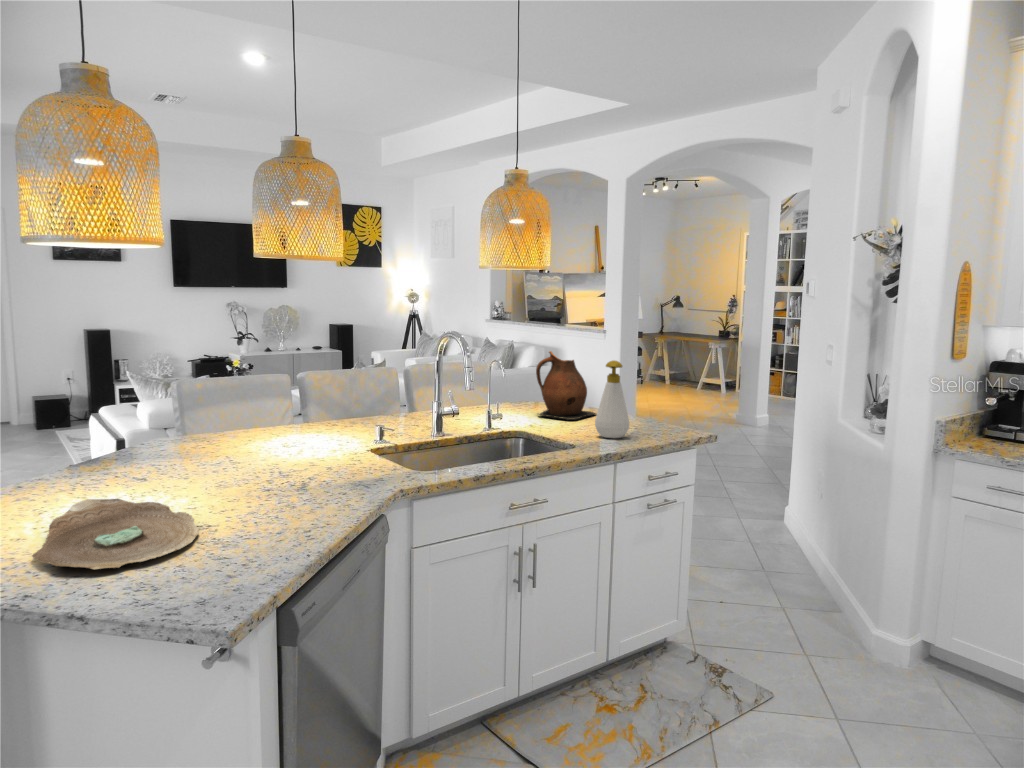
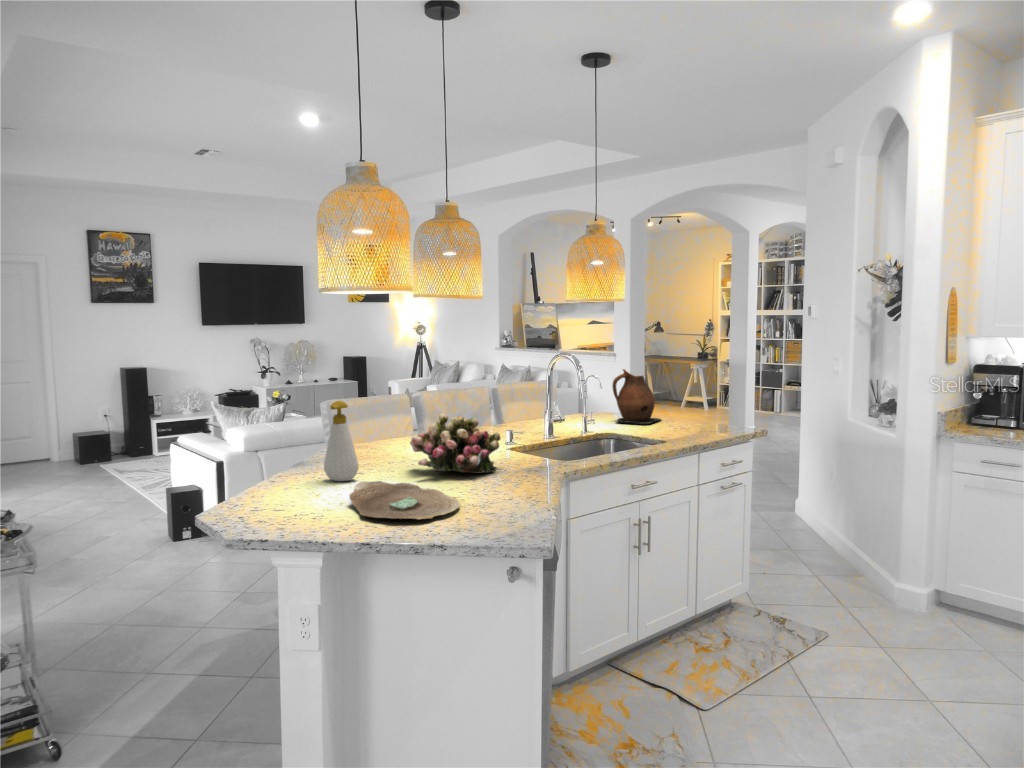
soap bottle: present [595,361,629,438] -> present [324,401,358,481]
flower arrangement: none [198,405,329,487] -> present [410,413,500,473]

